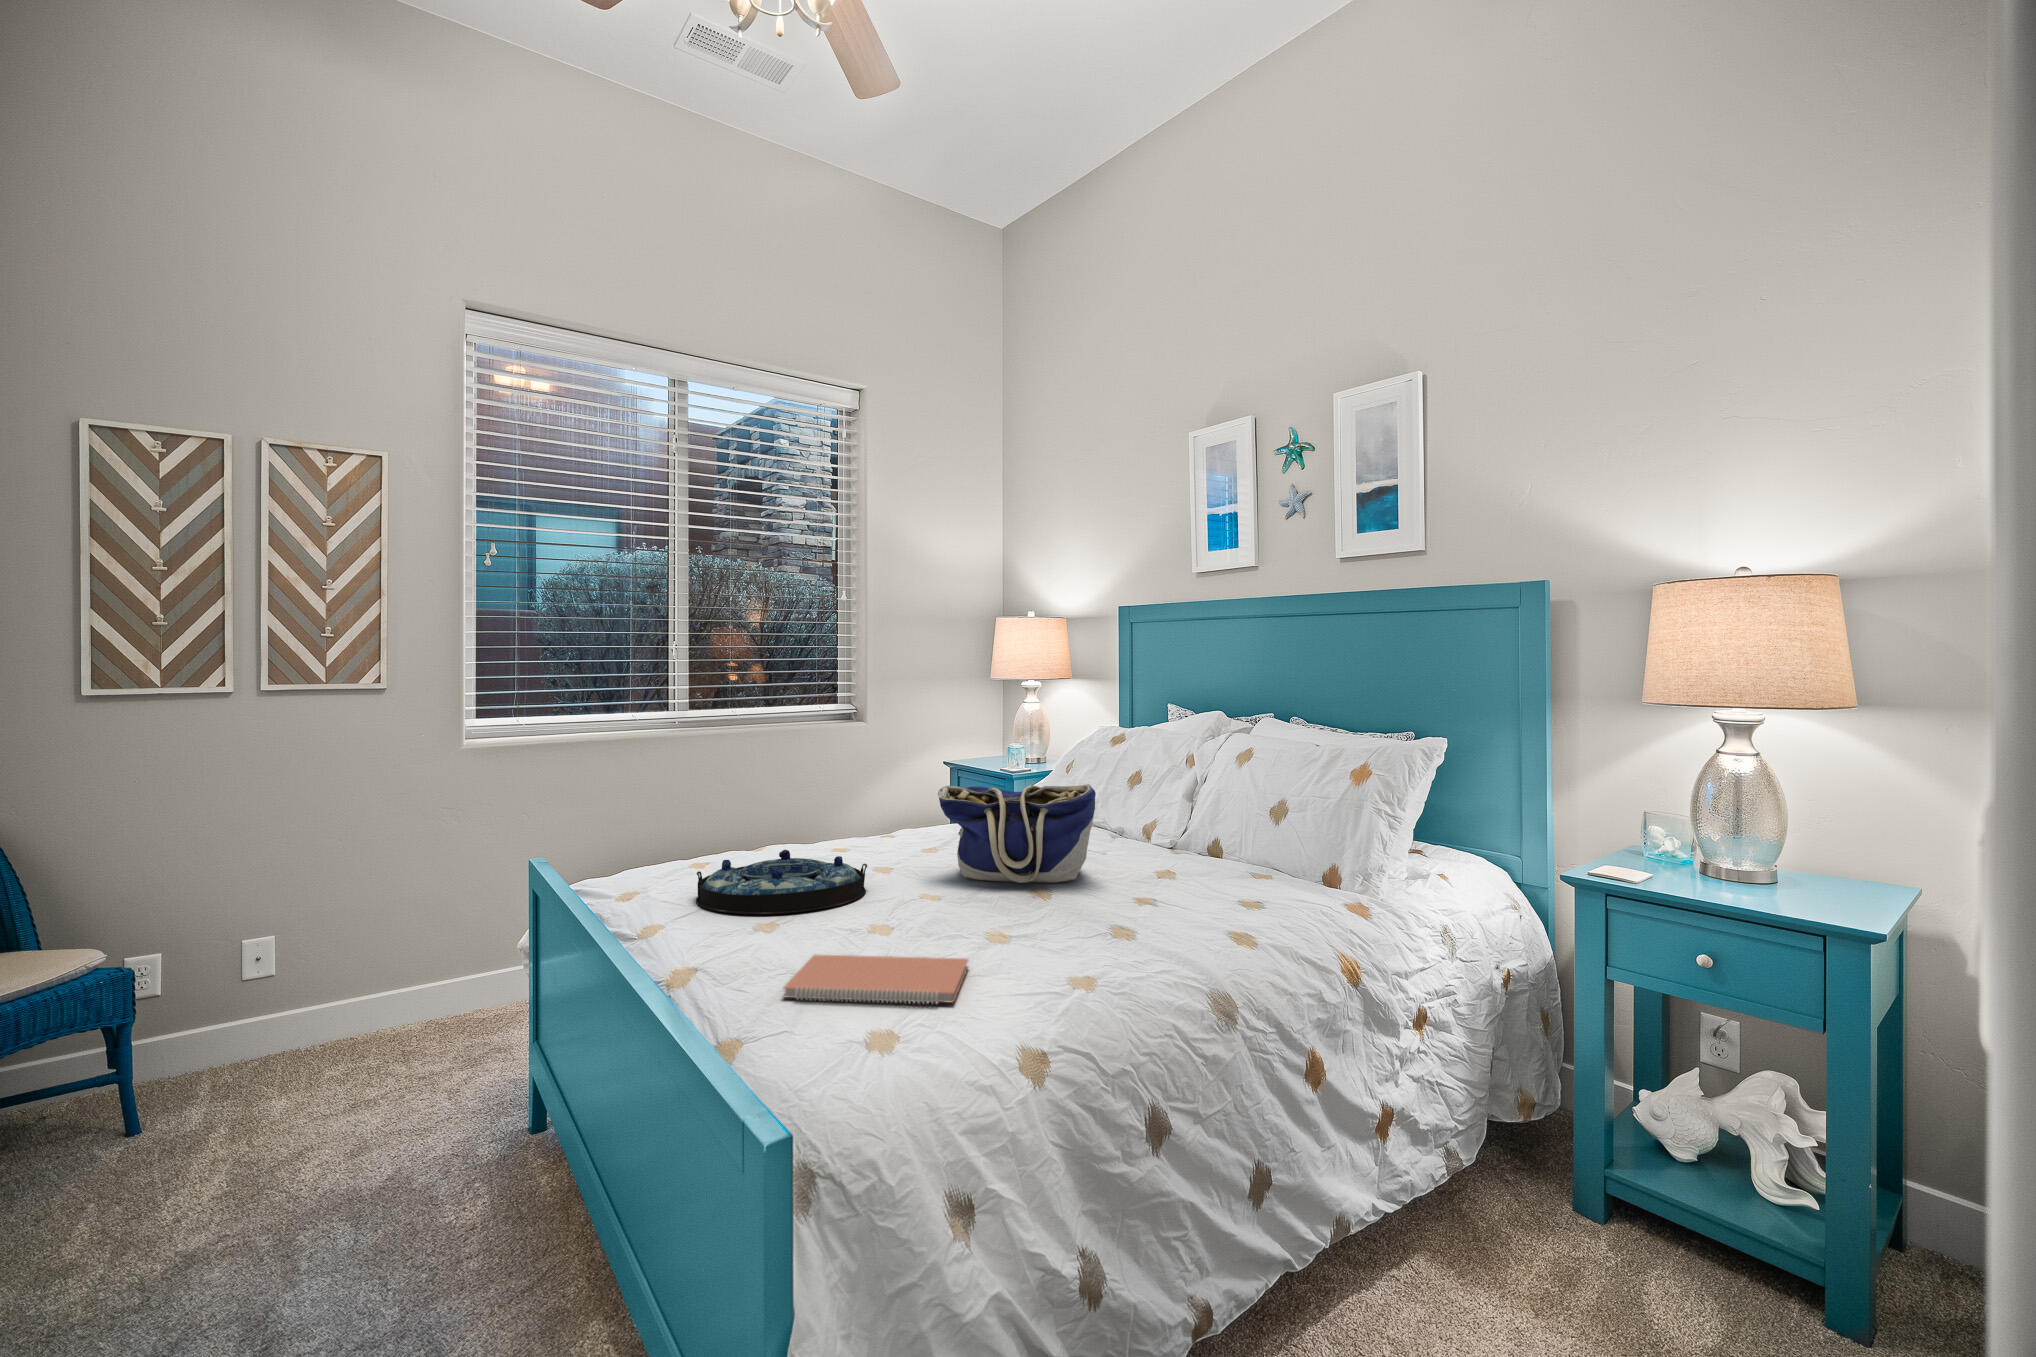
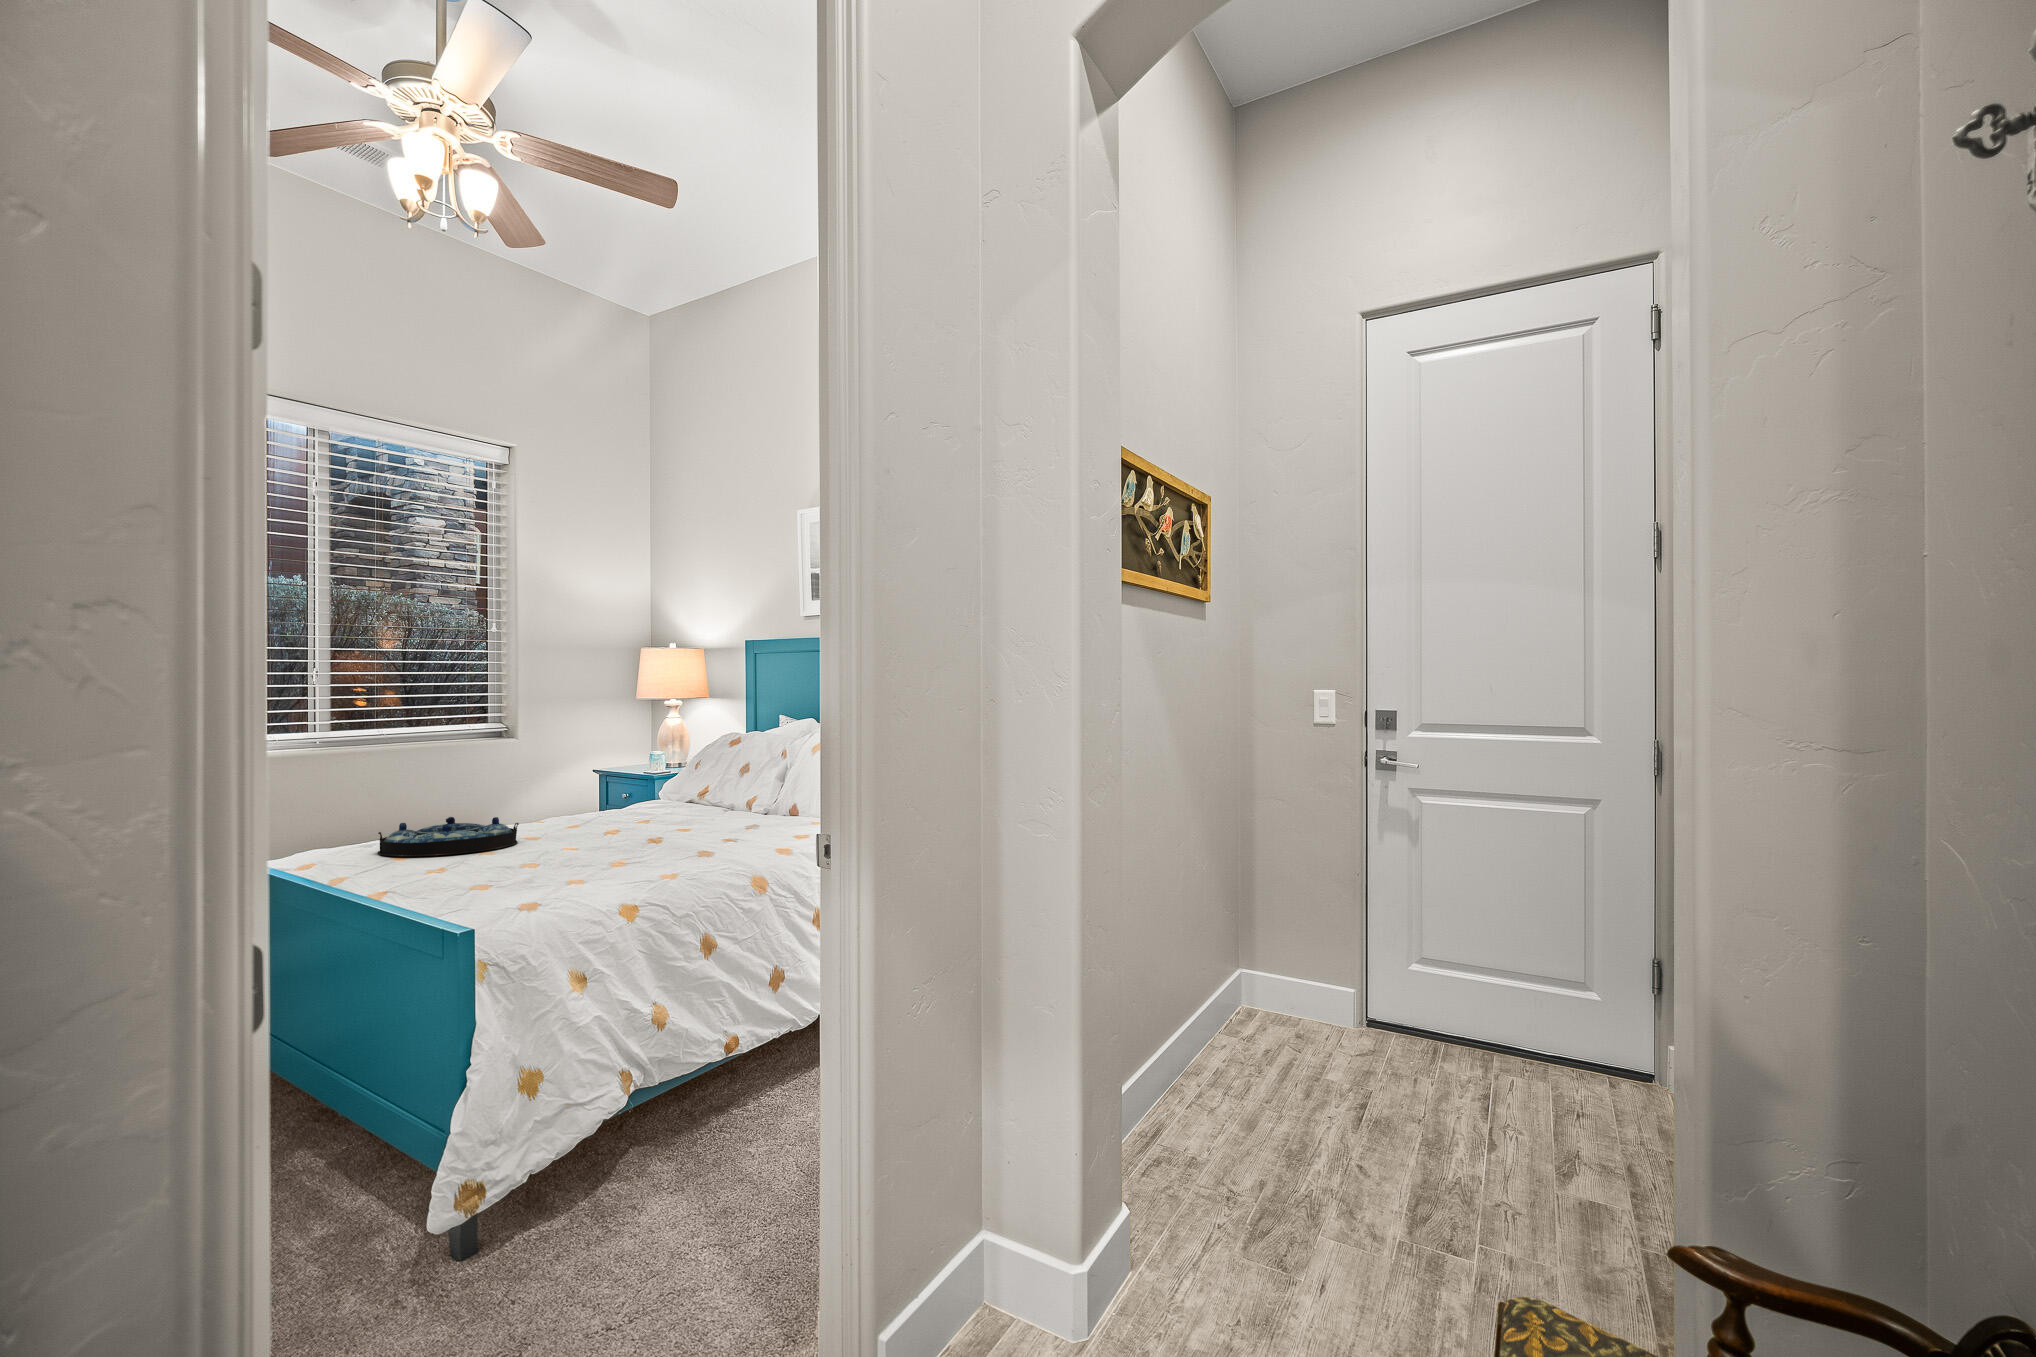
tote bag: present [938,784,1096,883] -> none [575,760,694,833]
notebook: present [783,955,968,1003] -> none [460,861,591,884]

